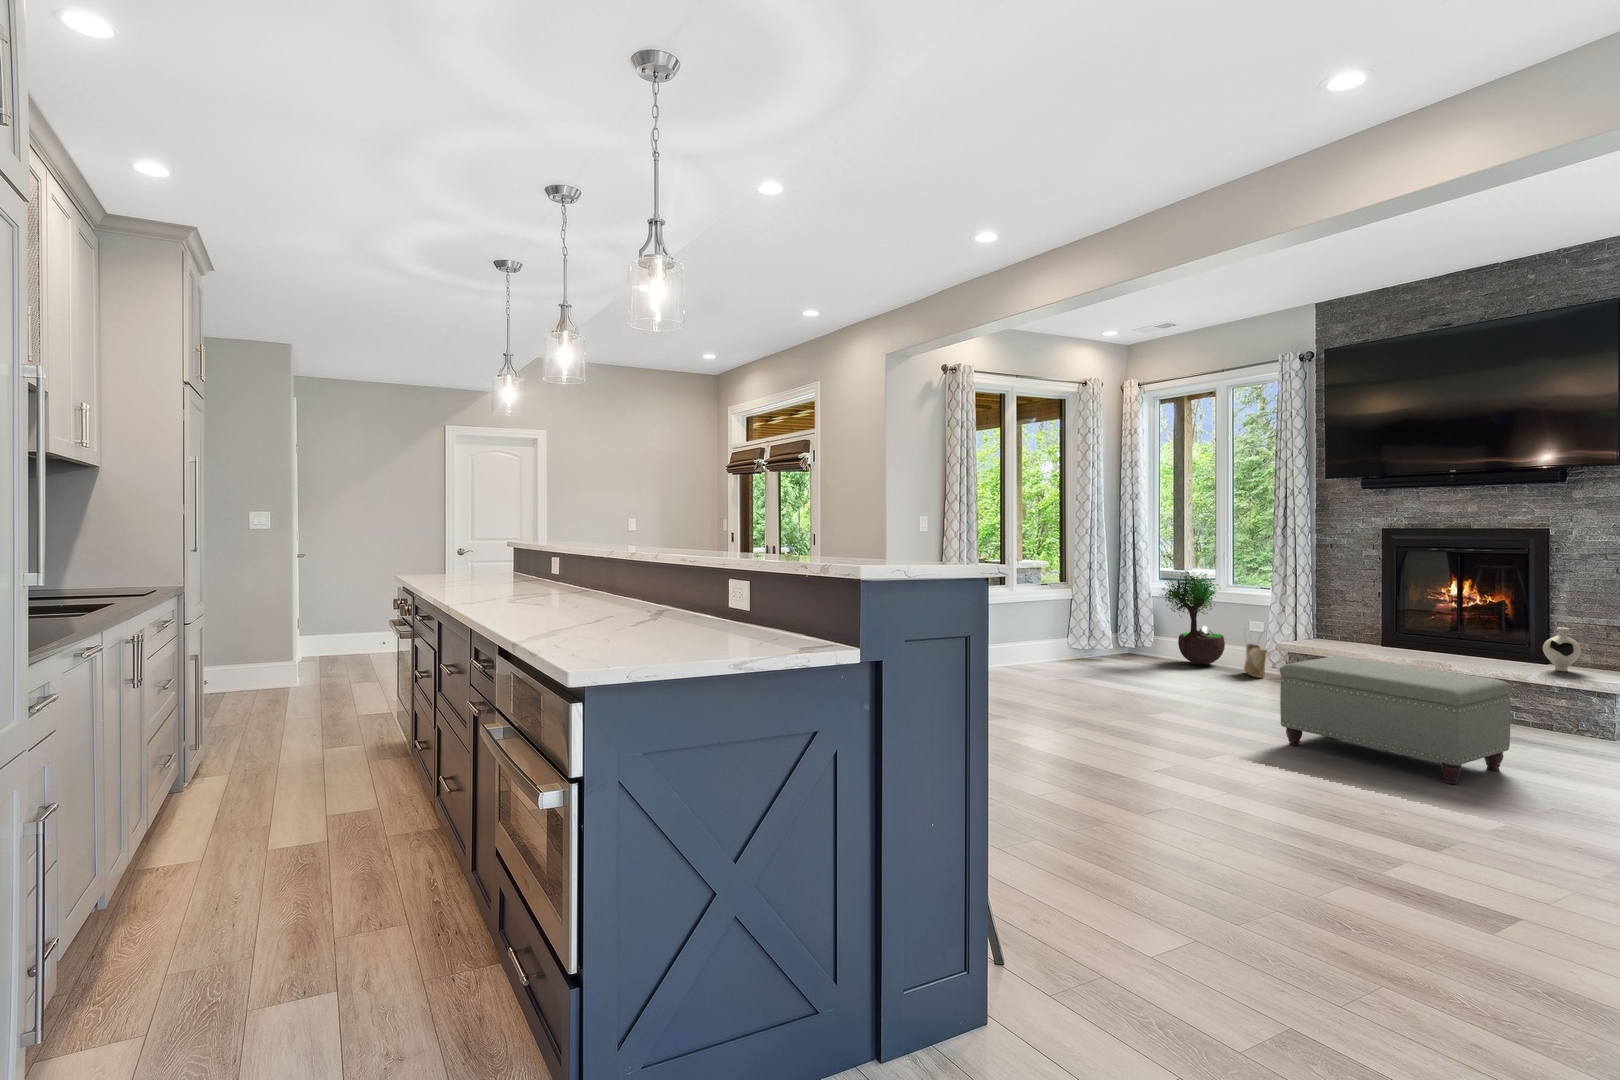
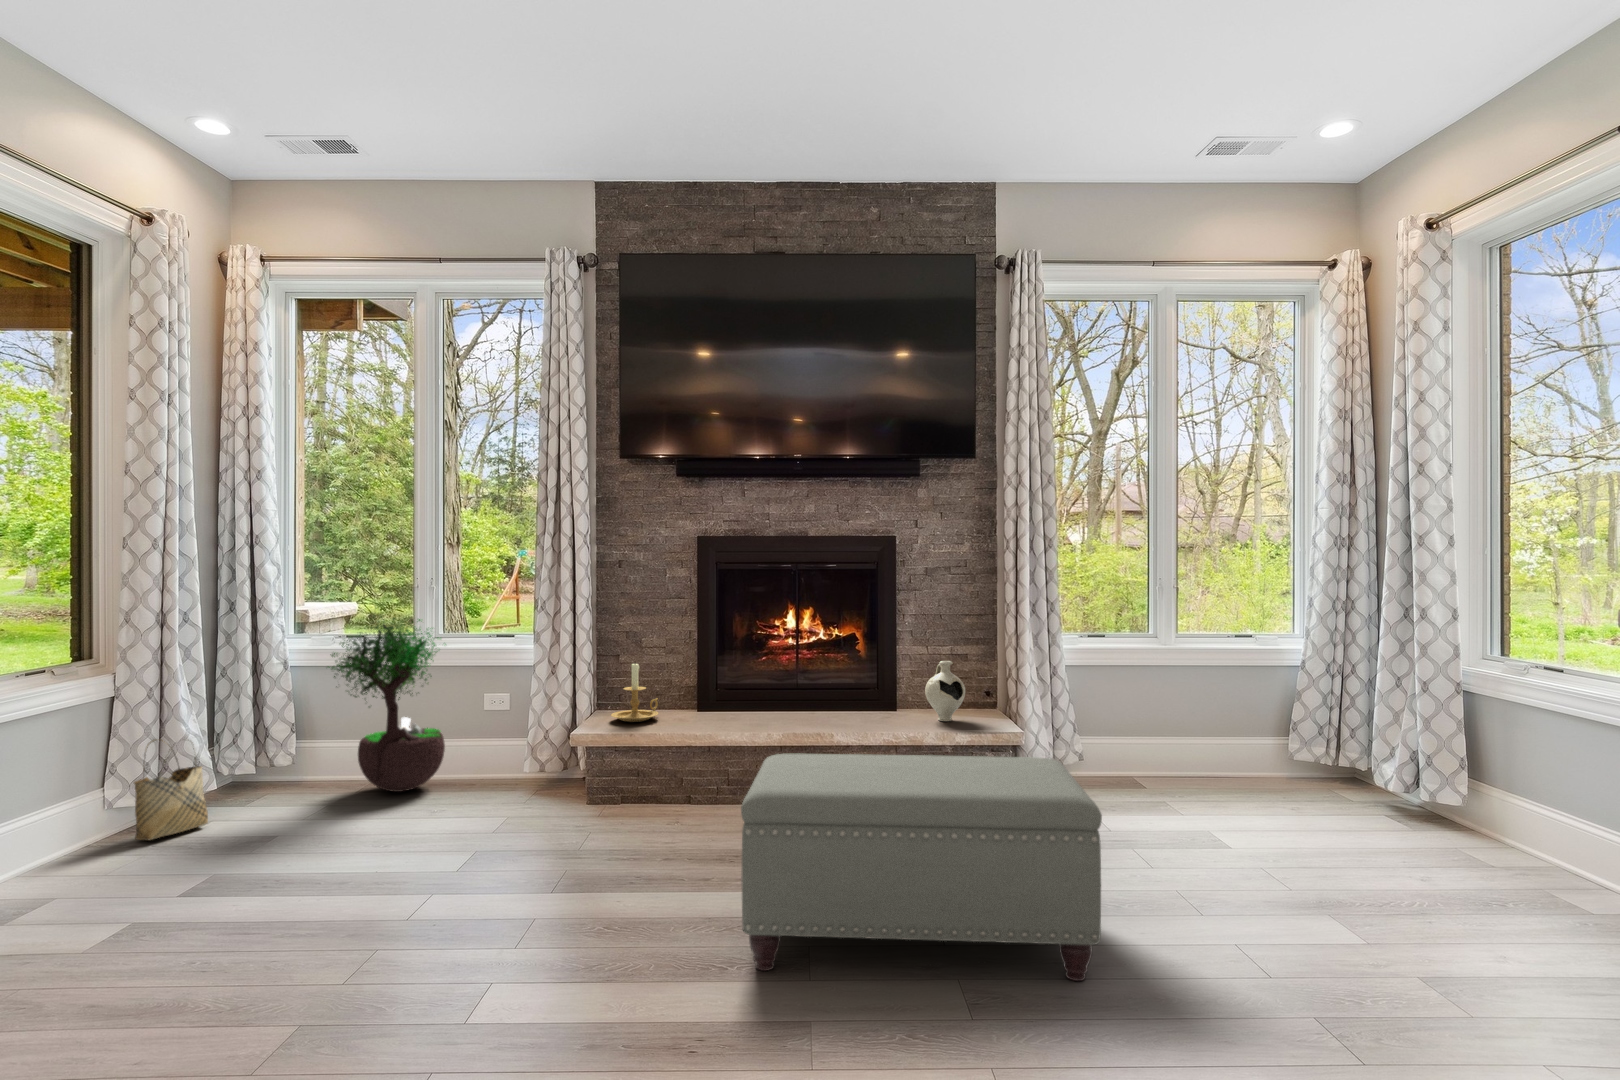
candle holder: none [1313,607,1350,643] -> present [611,663,659,722]
woven basket: present [1244,644,1267,678] -> present [134,740,208,840]

